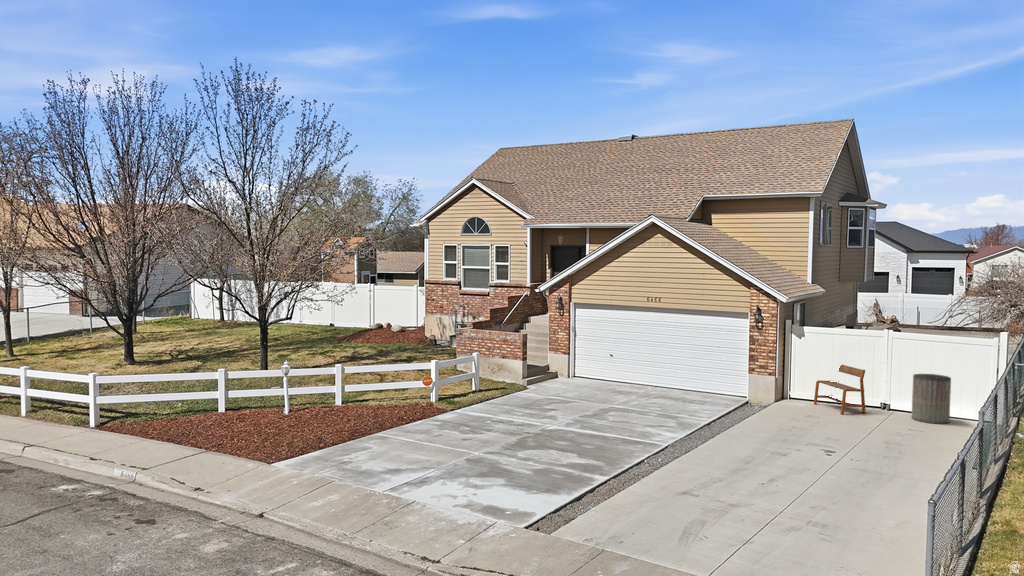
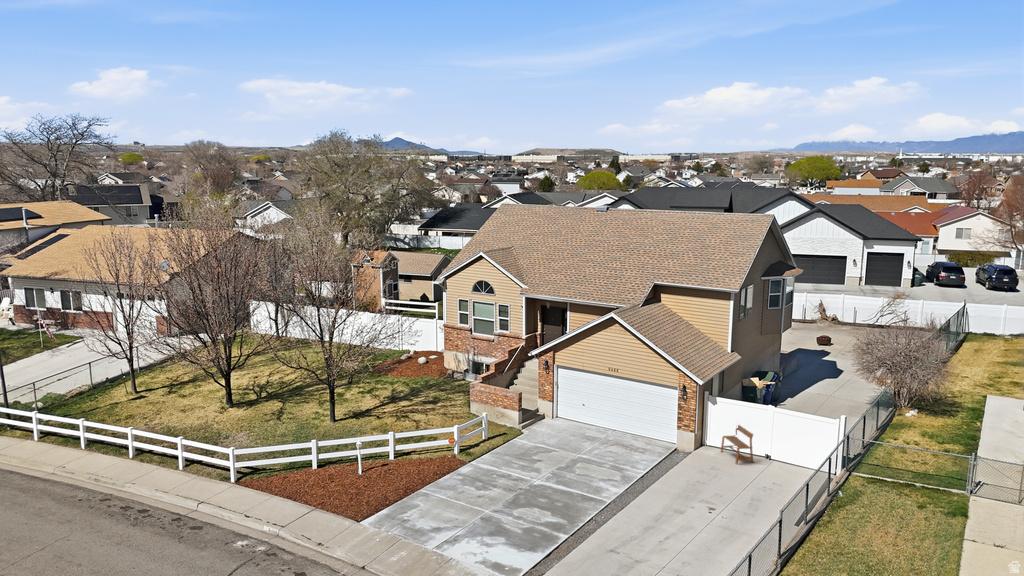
trash can: present [912,374,951,424] -> none [783,437,808,474]

